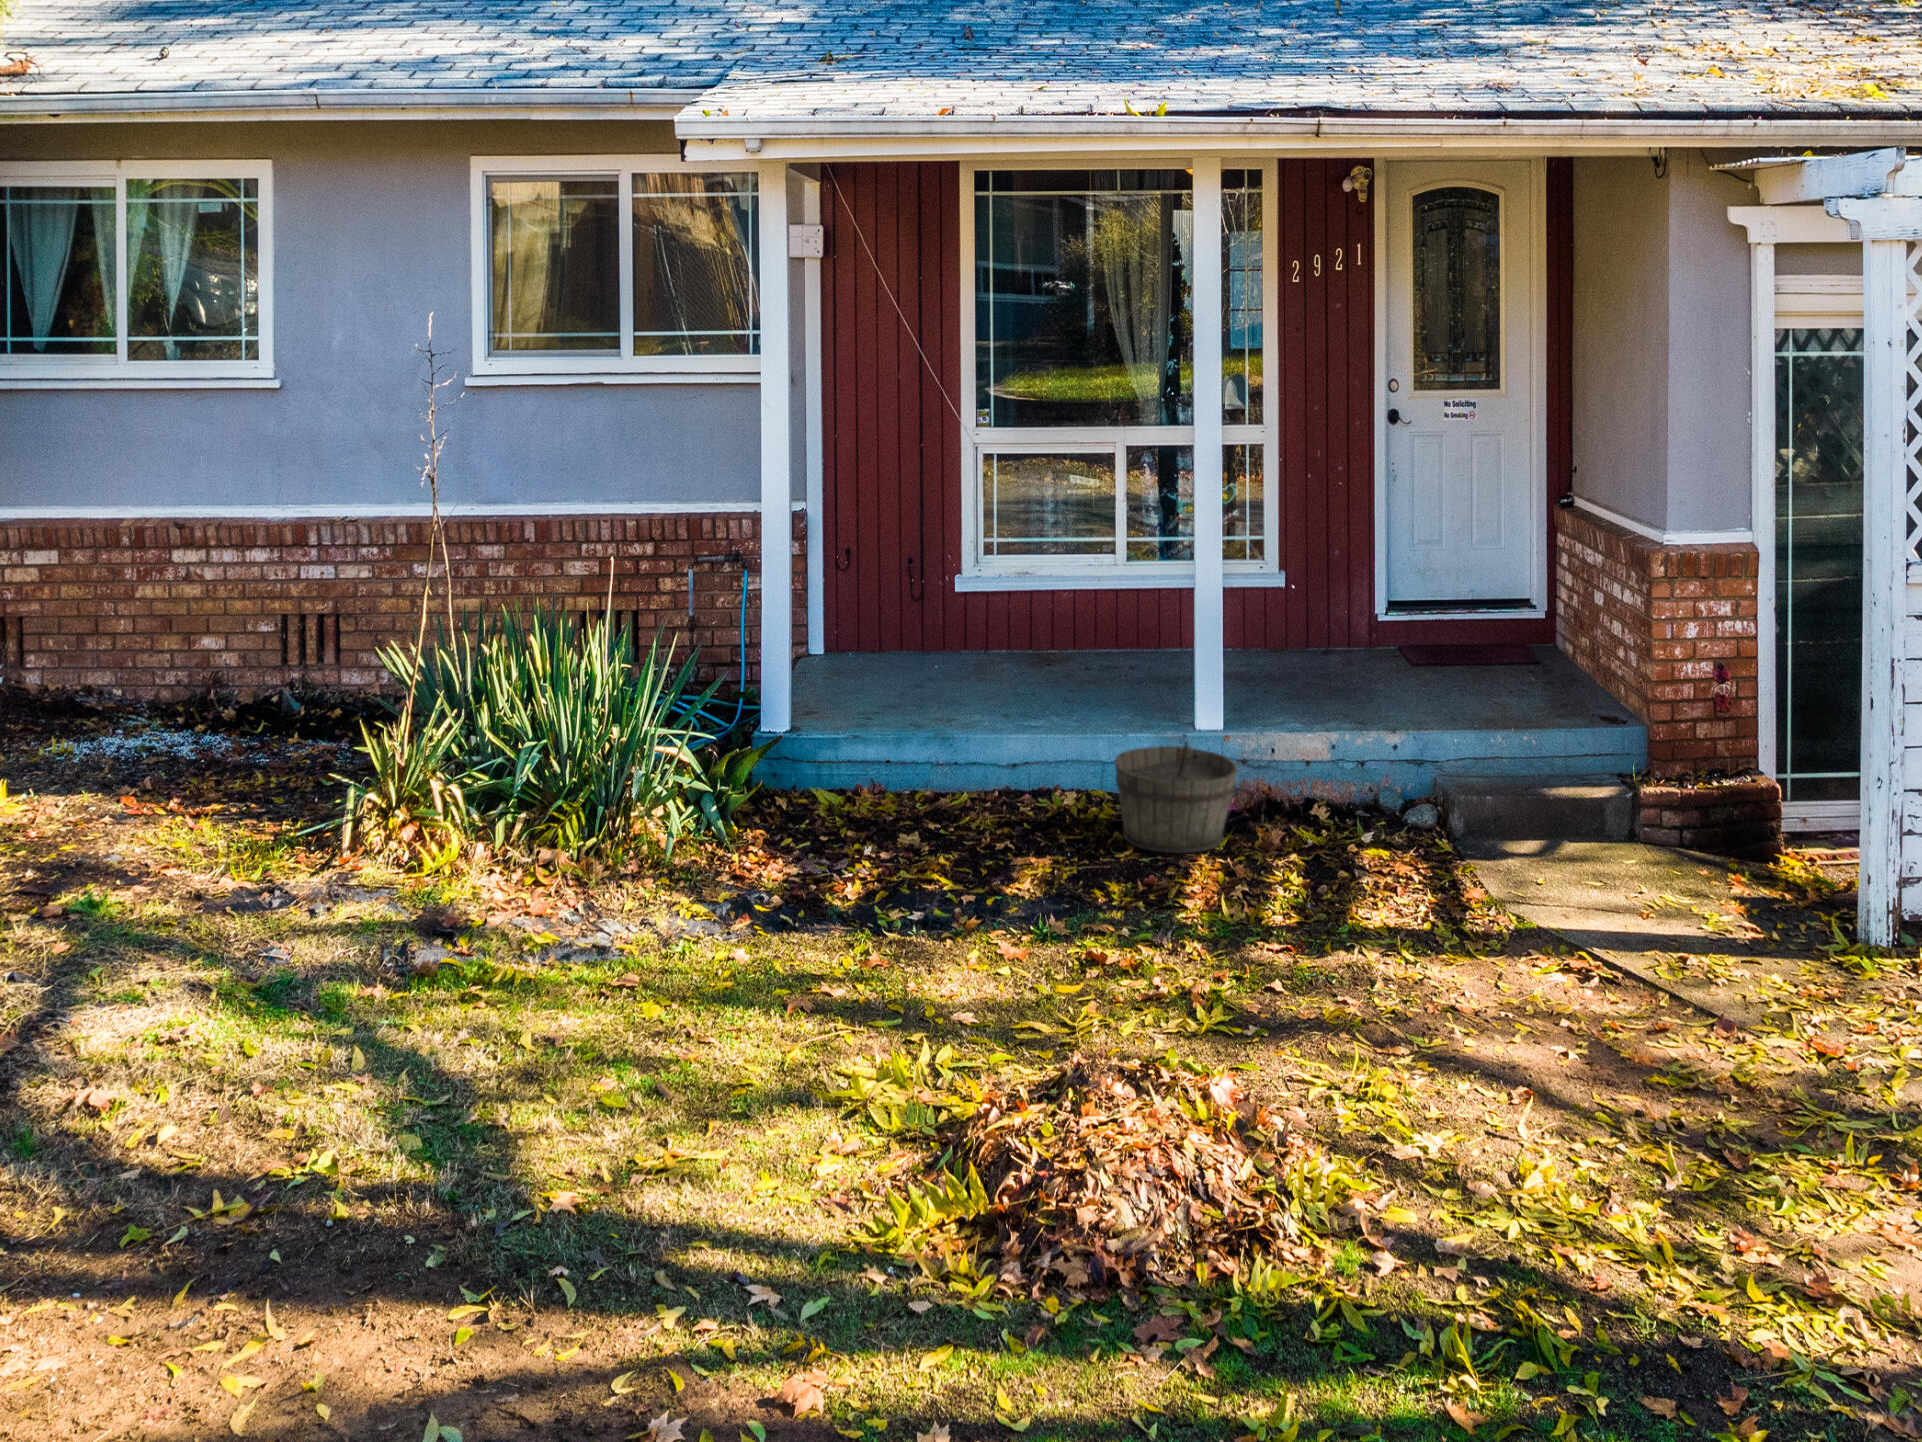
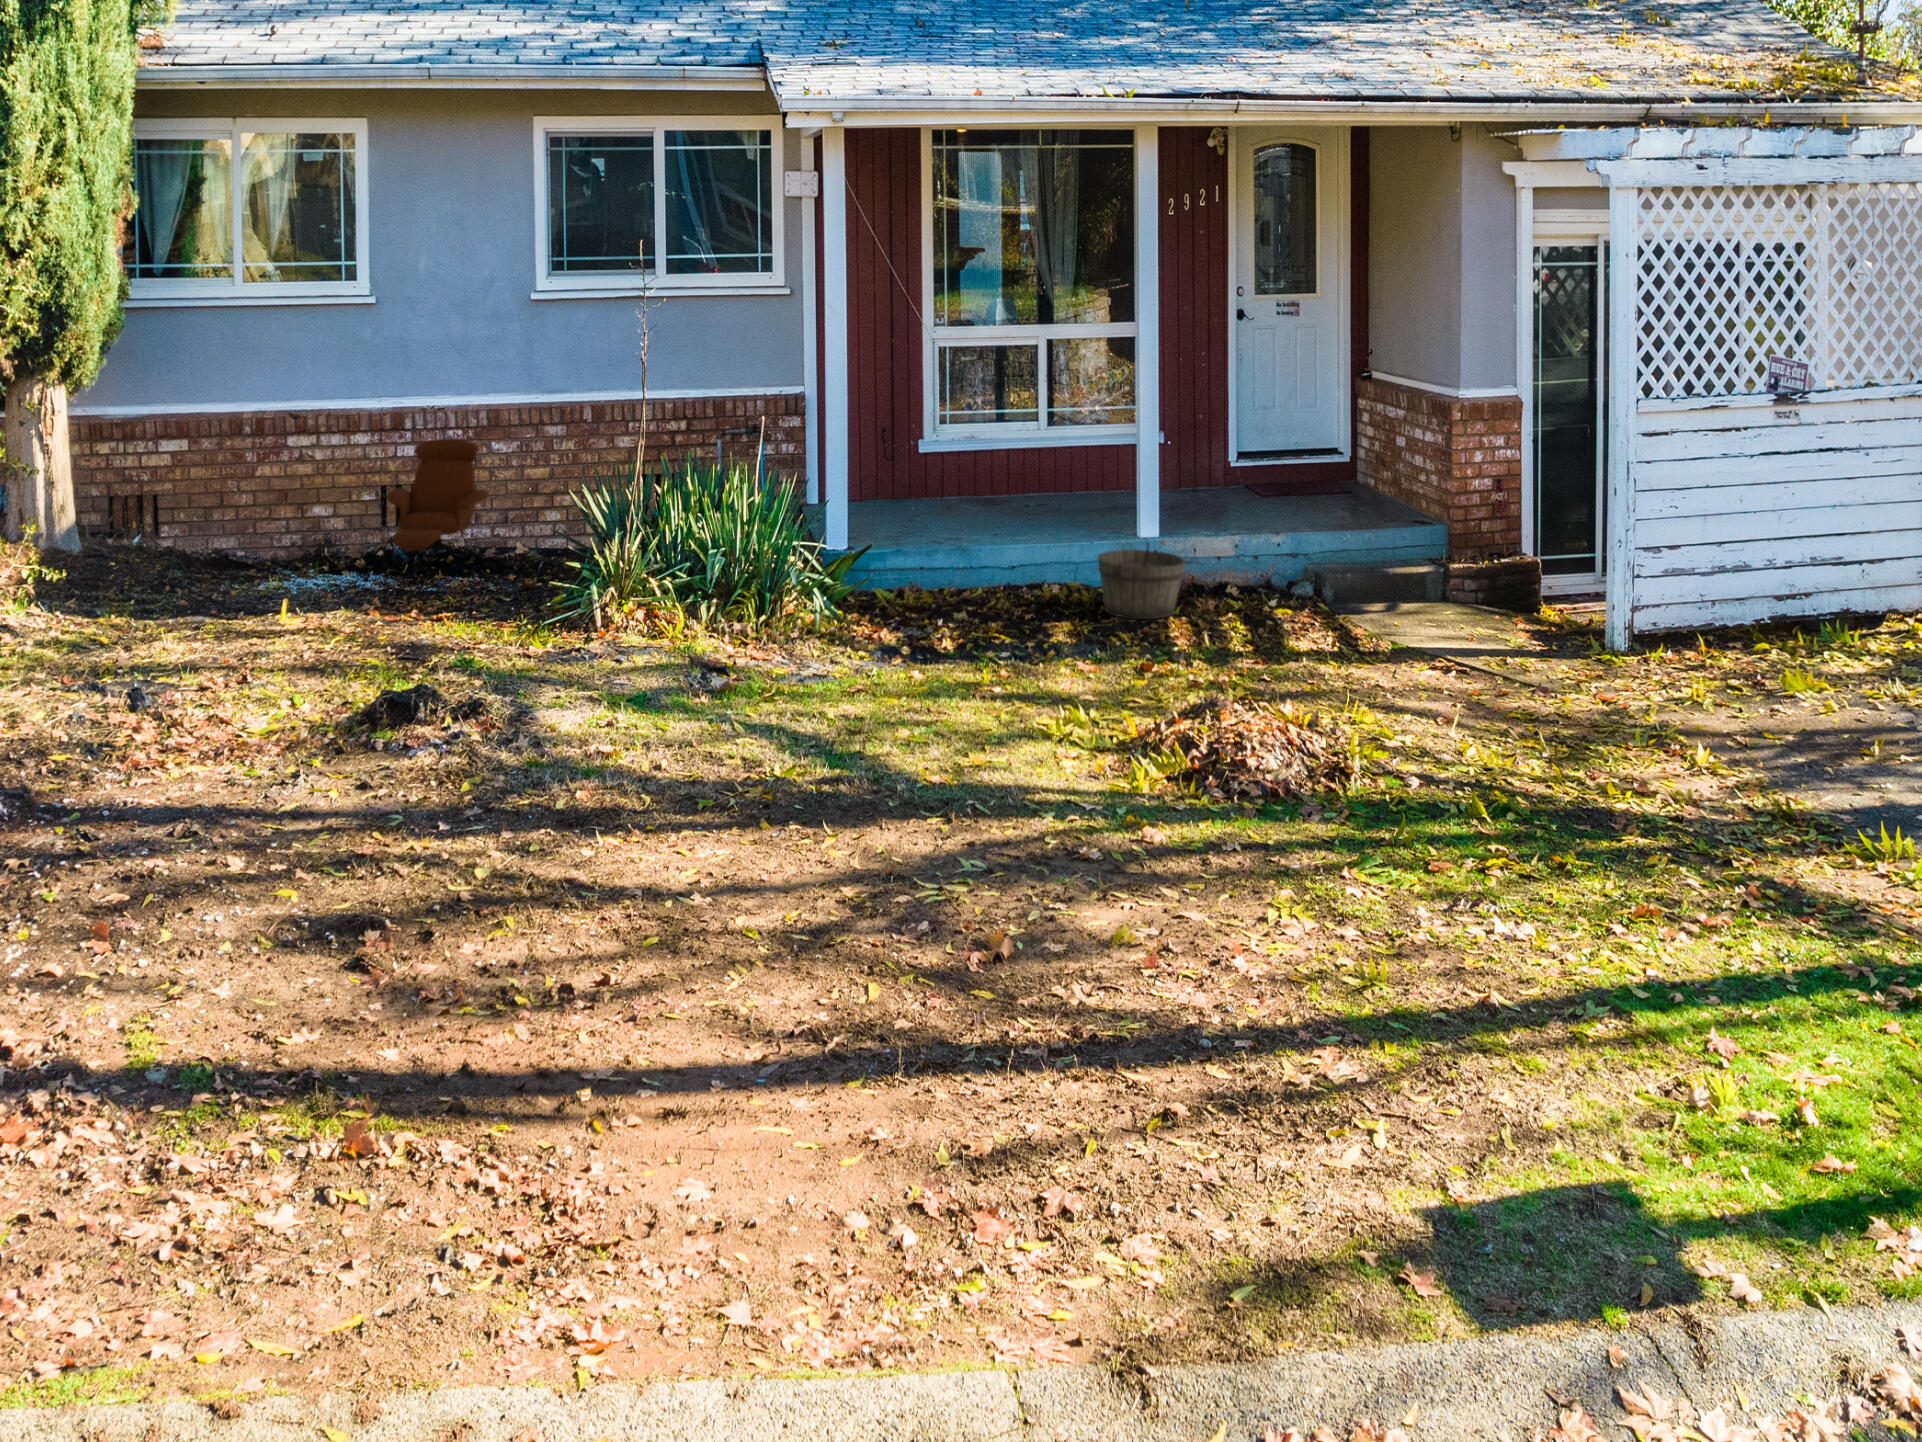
lounge chair: none [219,555,378,749] -> present [387,439,489,582]

